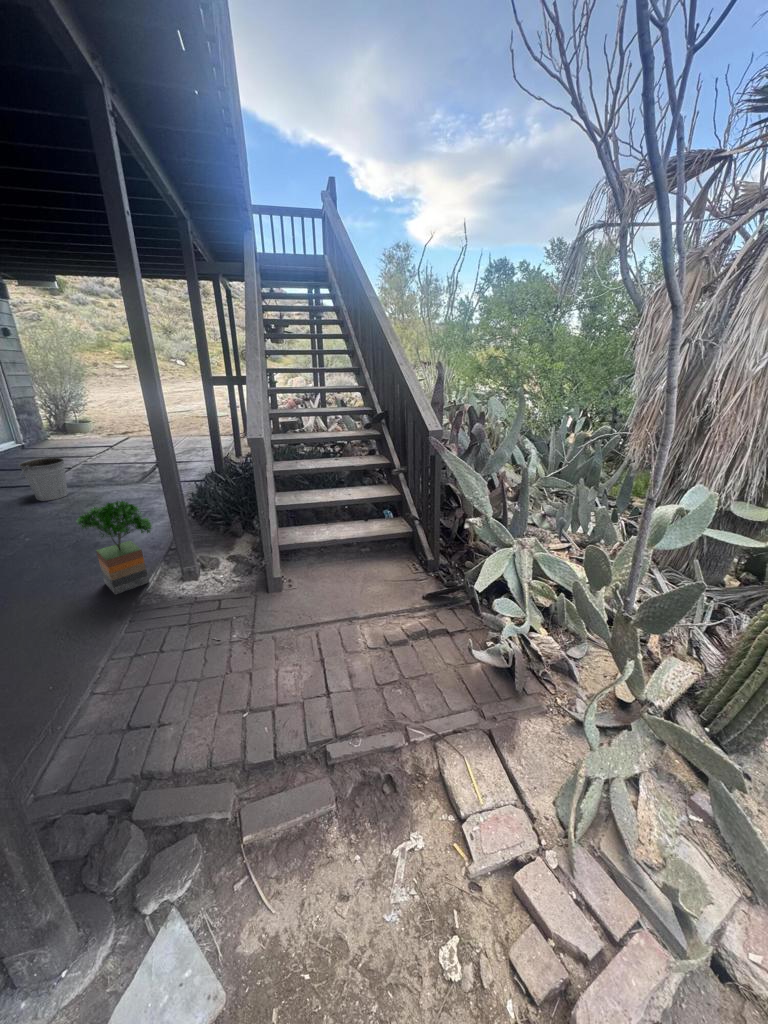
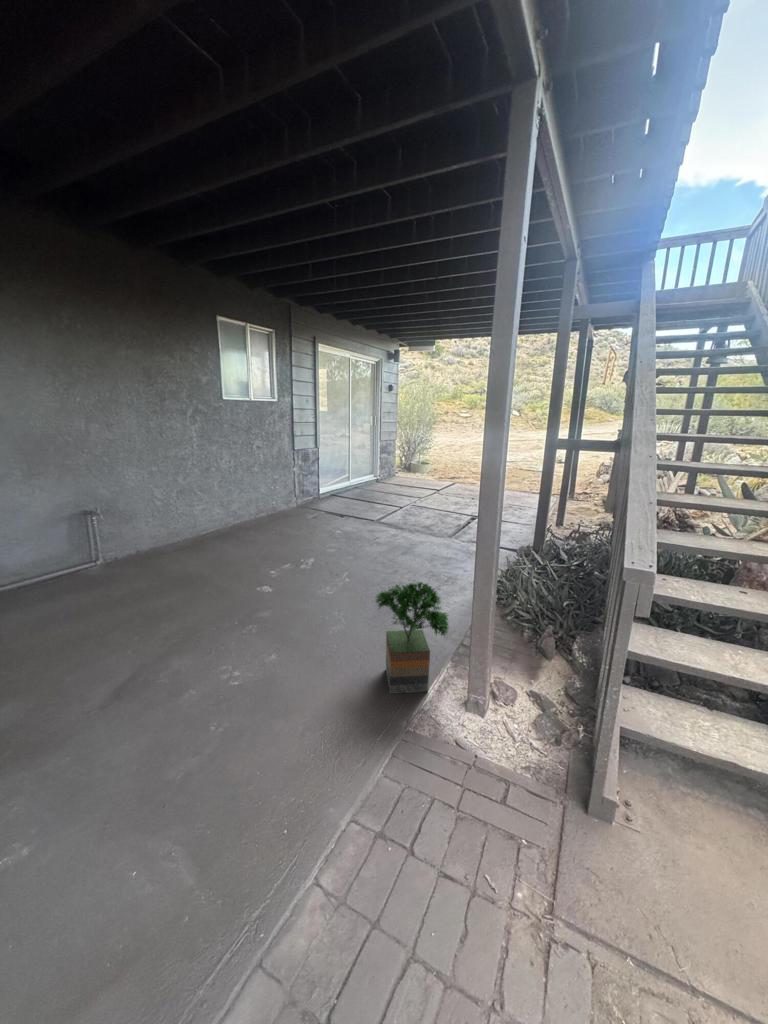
bucket: present [19,456,67,501] -> none [361,499,396,539]

